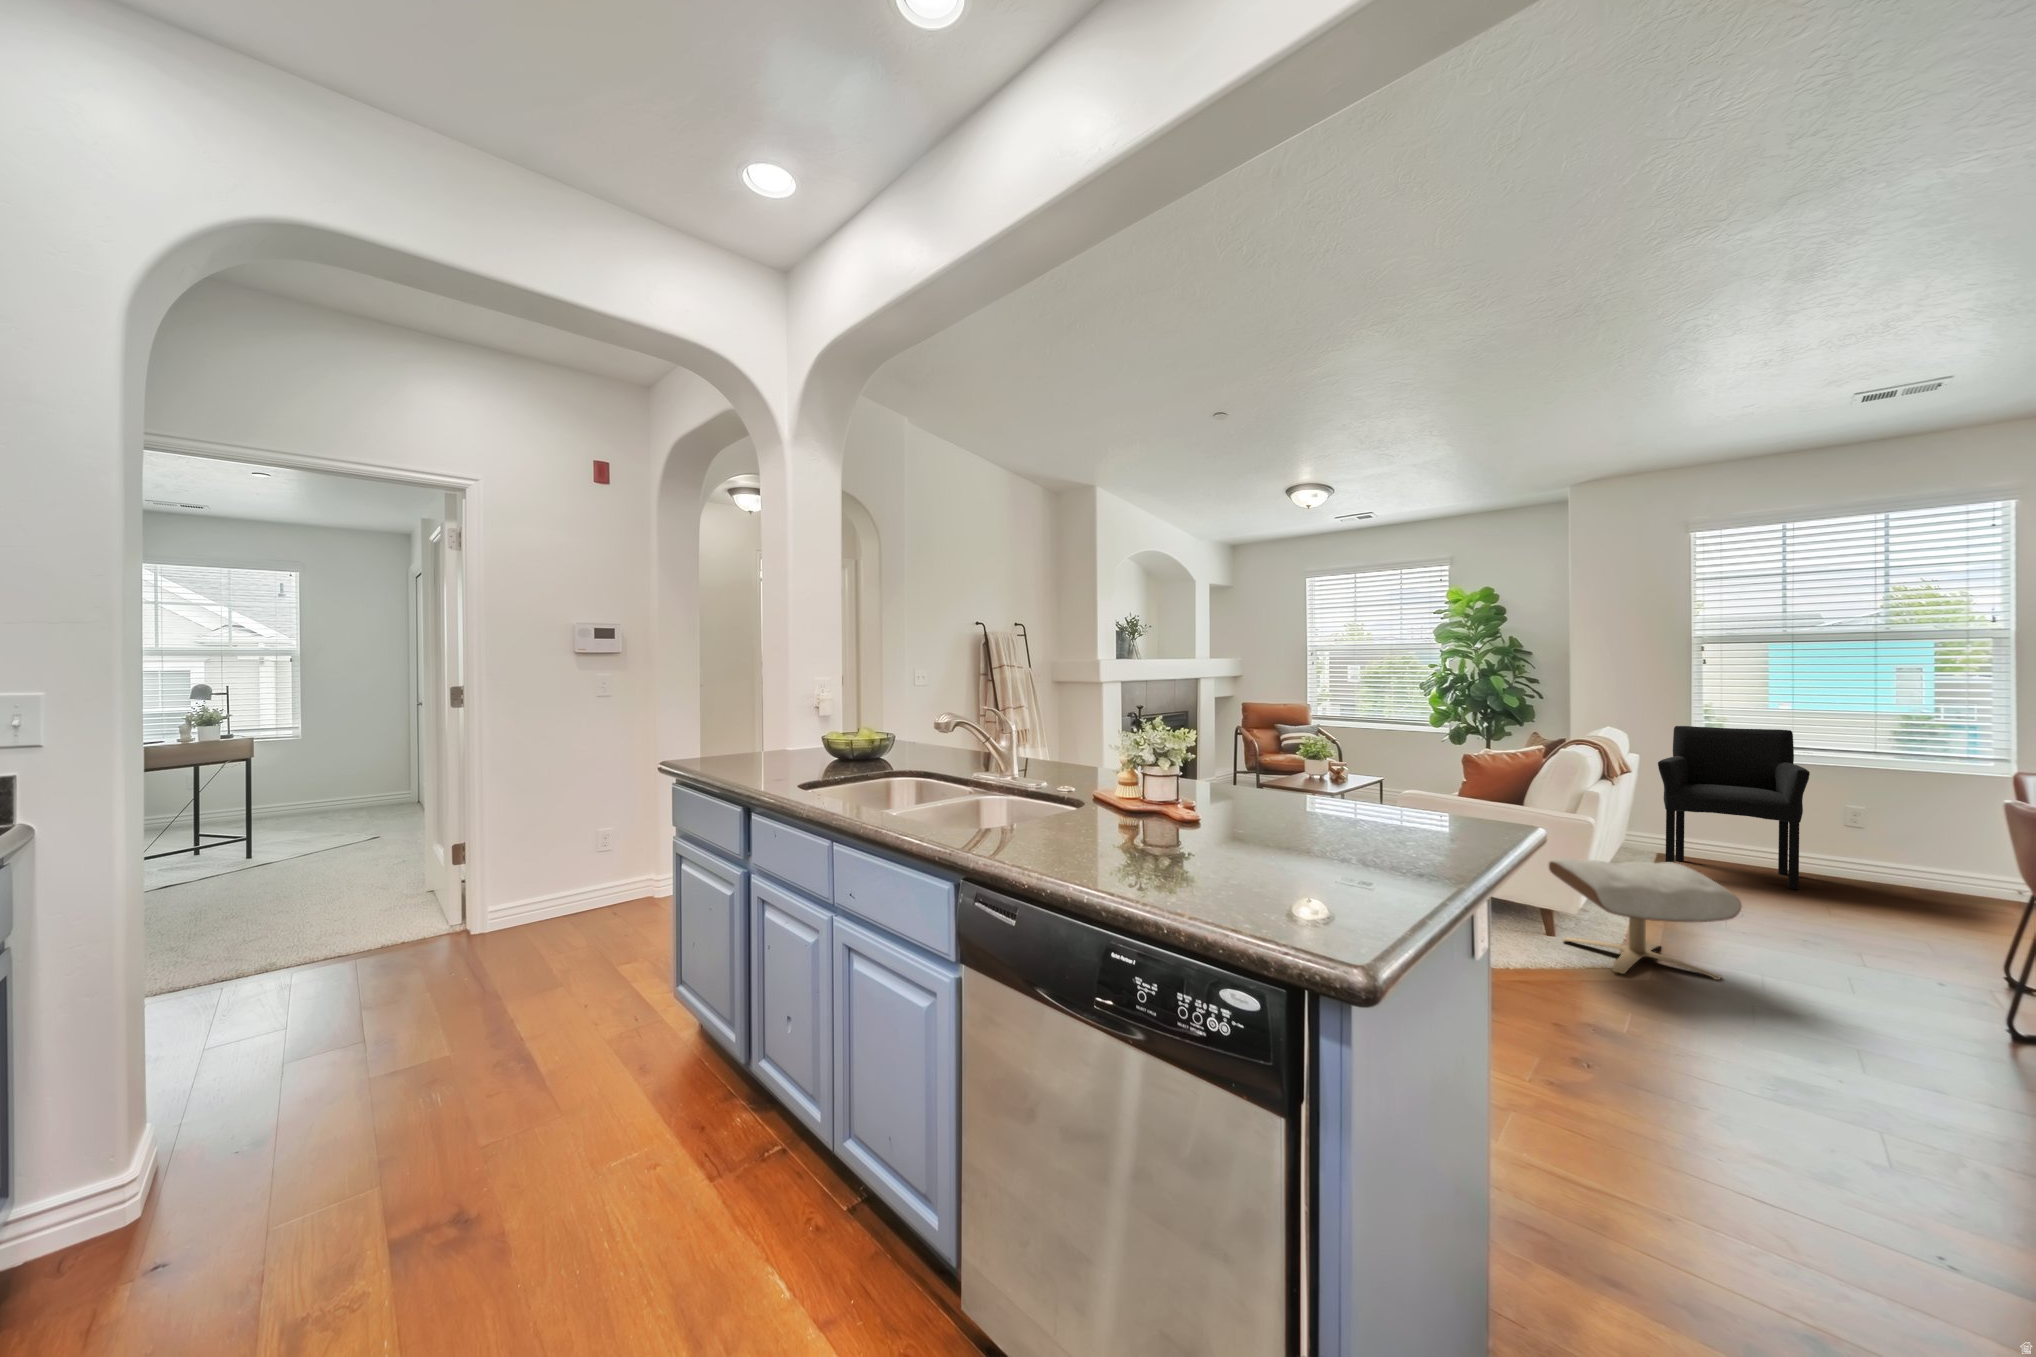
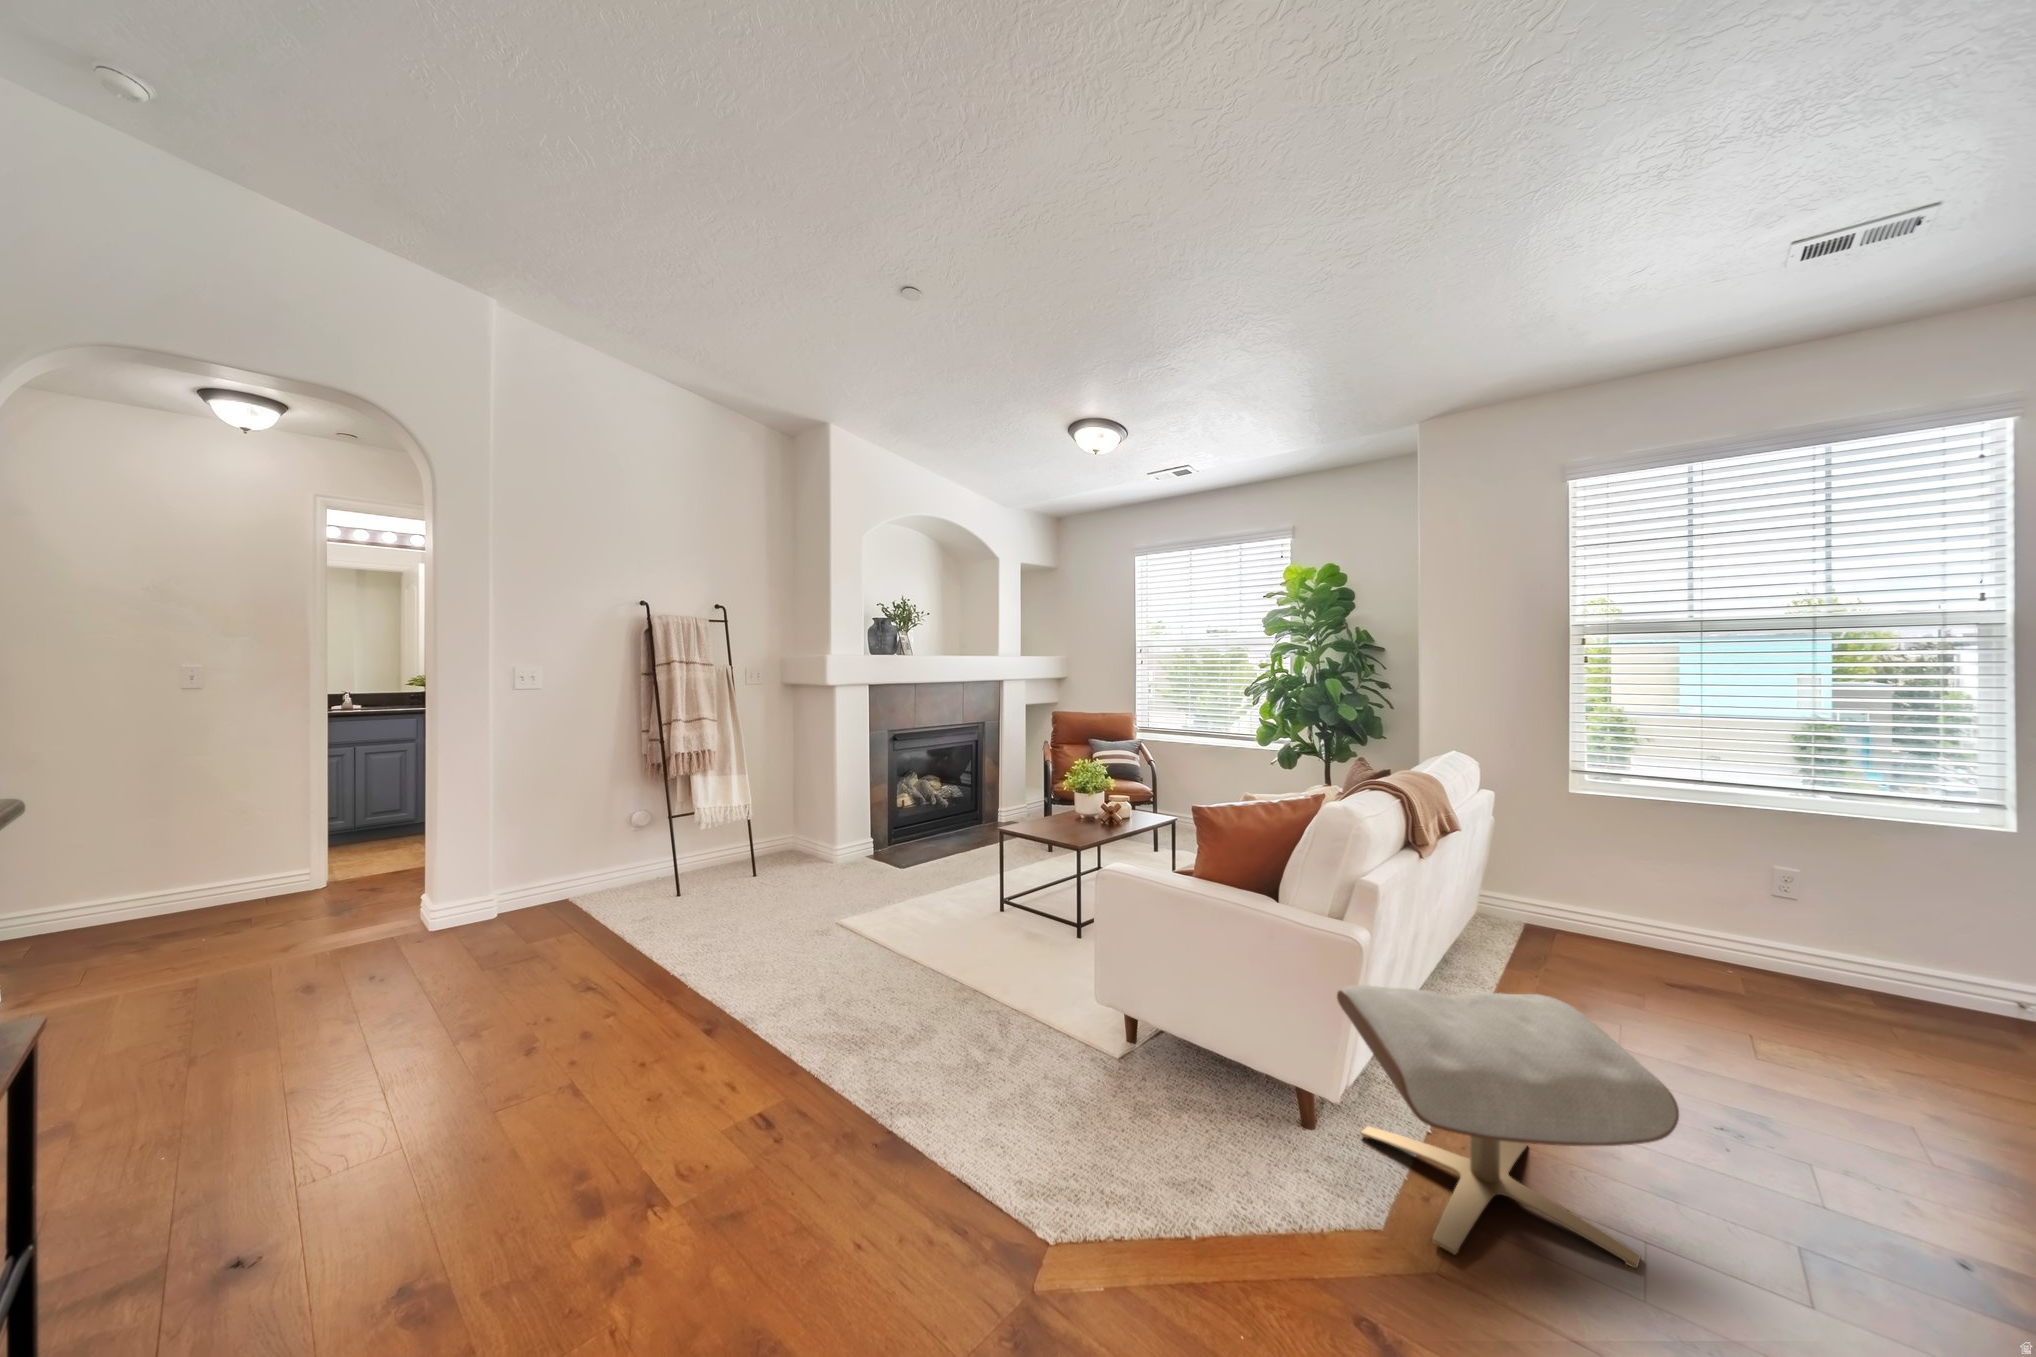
armchair: present [1658,726,1810,889] -> none [1528,745,1737,990]

